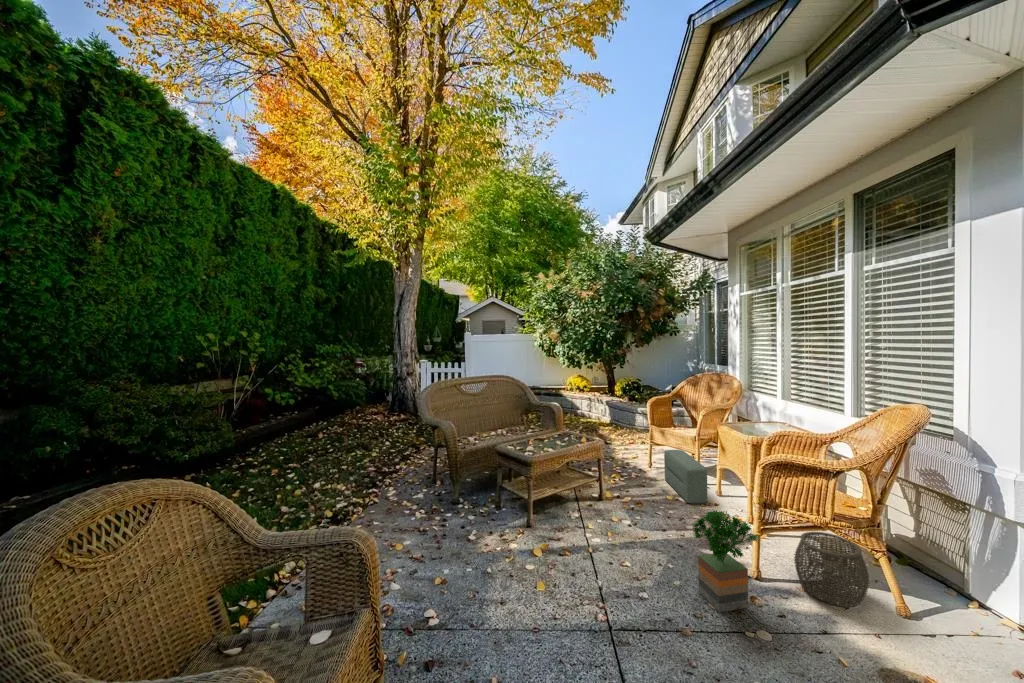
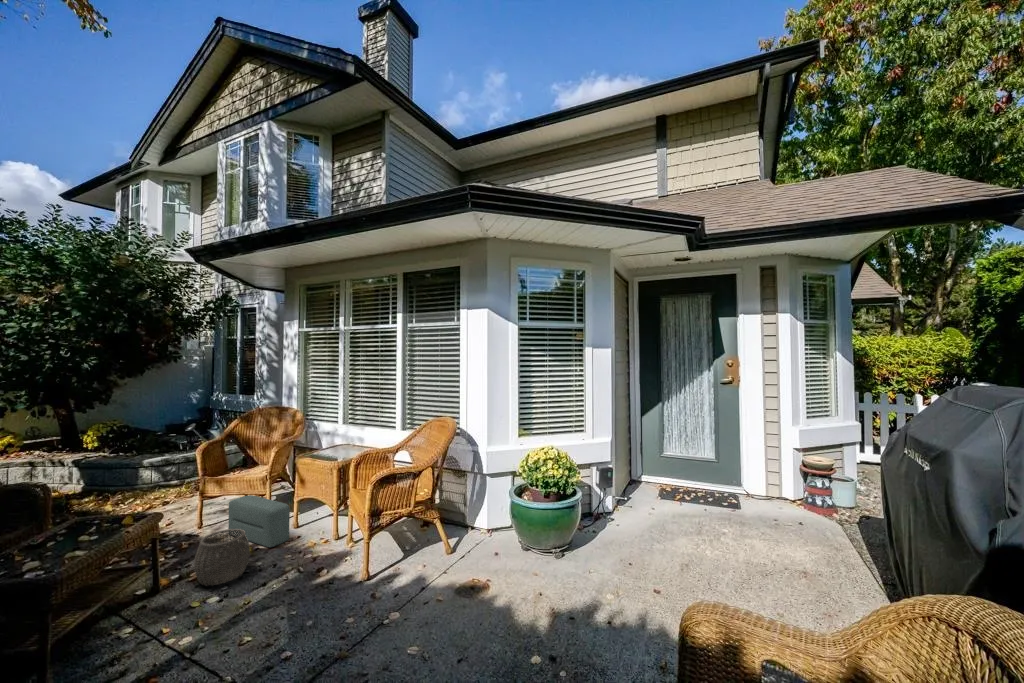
potted tree: present [693,510,759,612] -> none [331,530,384,622]
woven basket: present [794,532,869,608] -> present [194,529,250,586]

